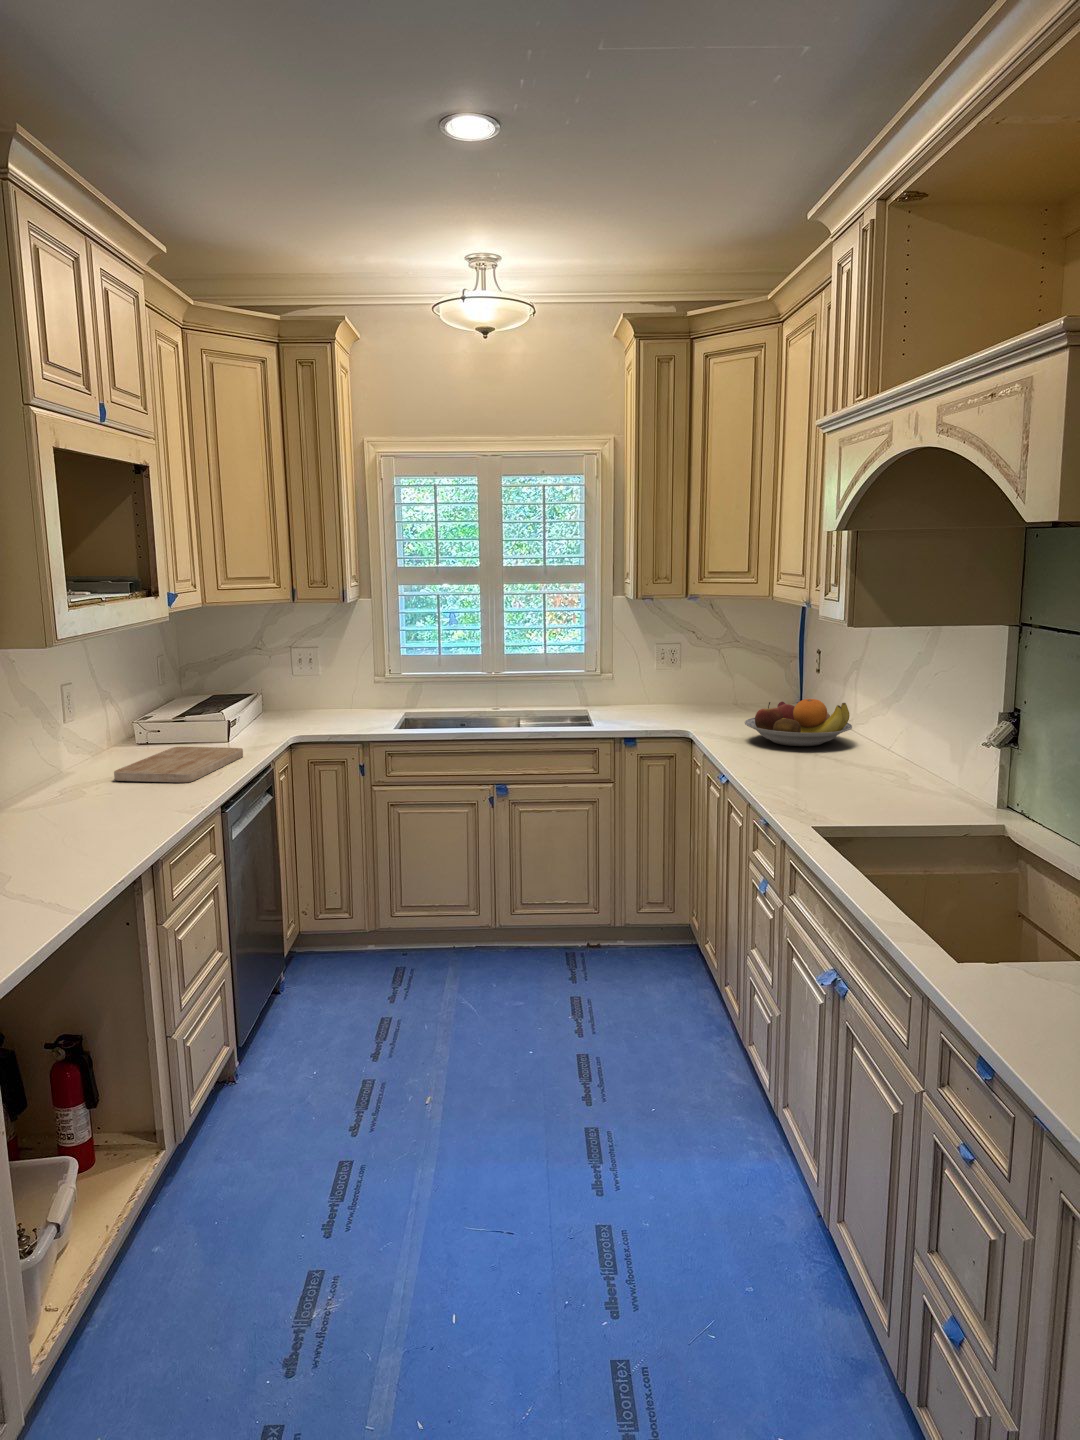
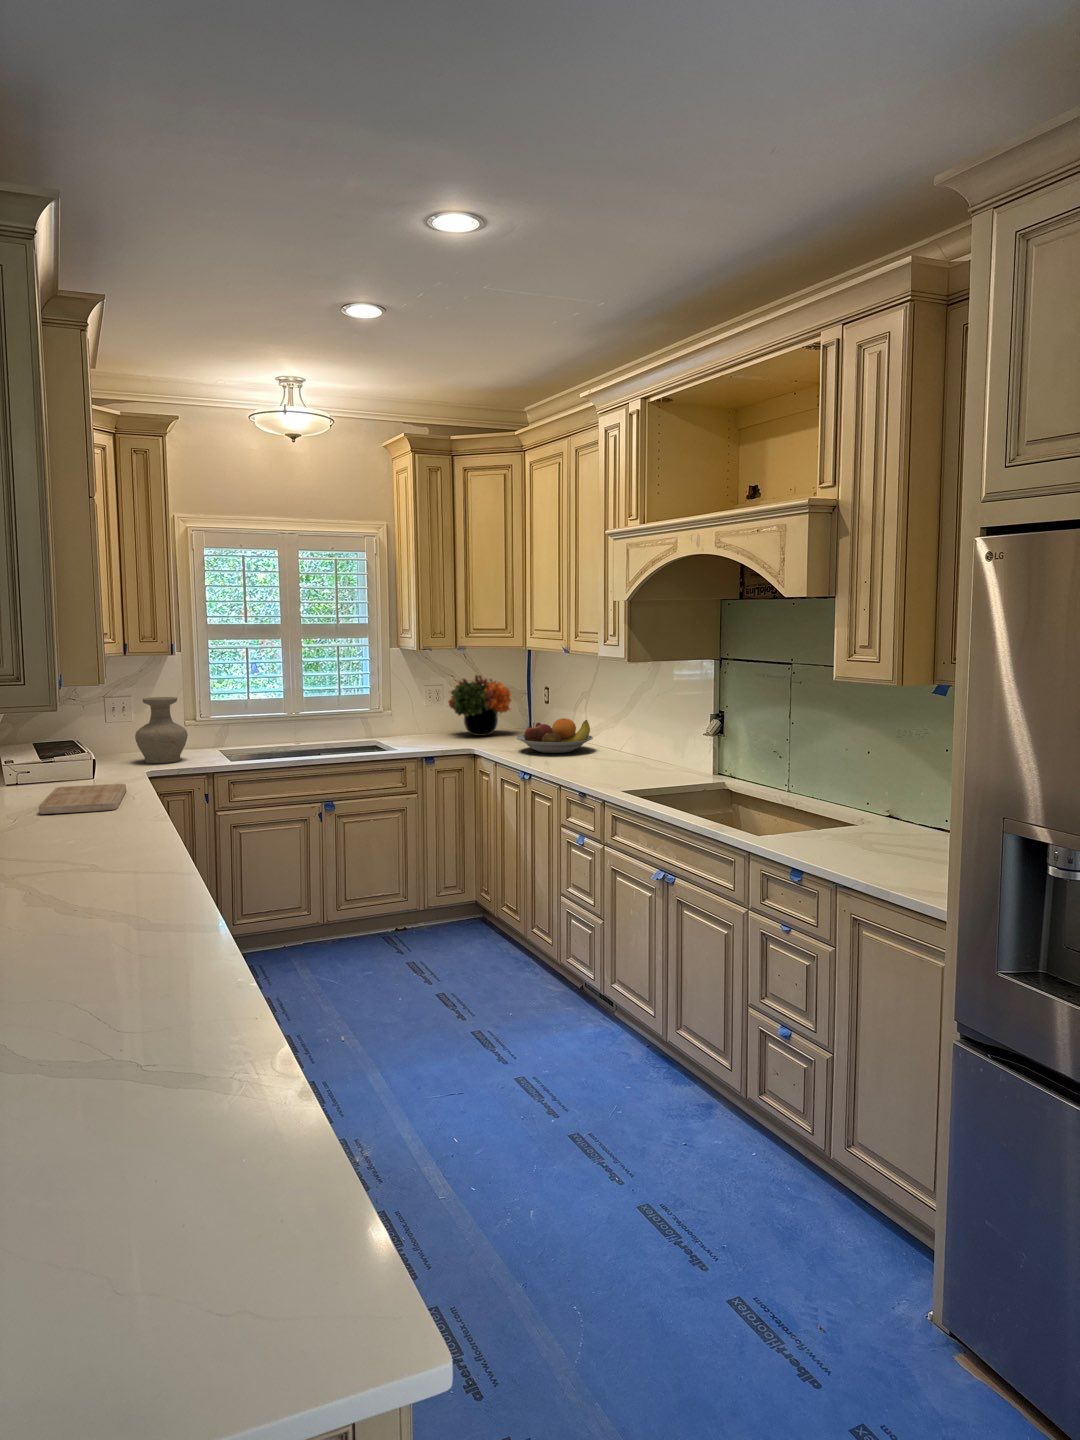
flower arrangement: none [688,633,775,711] -> present [448,675,512,736]
vase: none [310,647,367,722] -> present [135,697,188,763]

